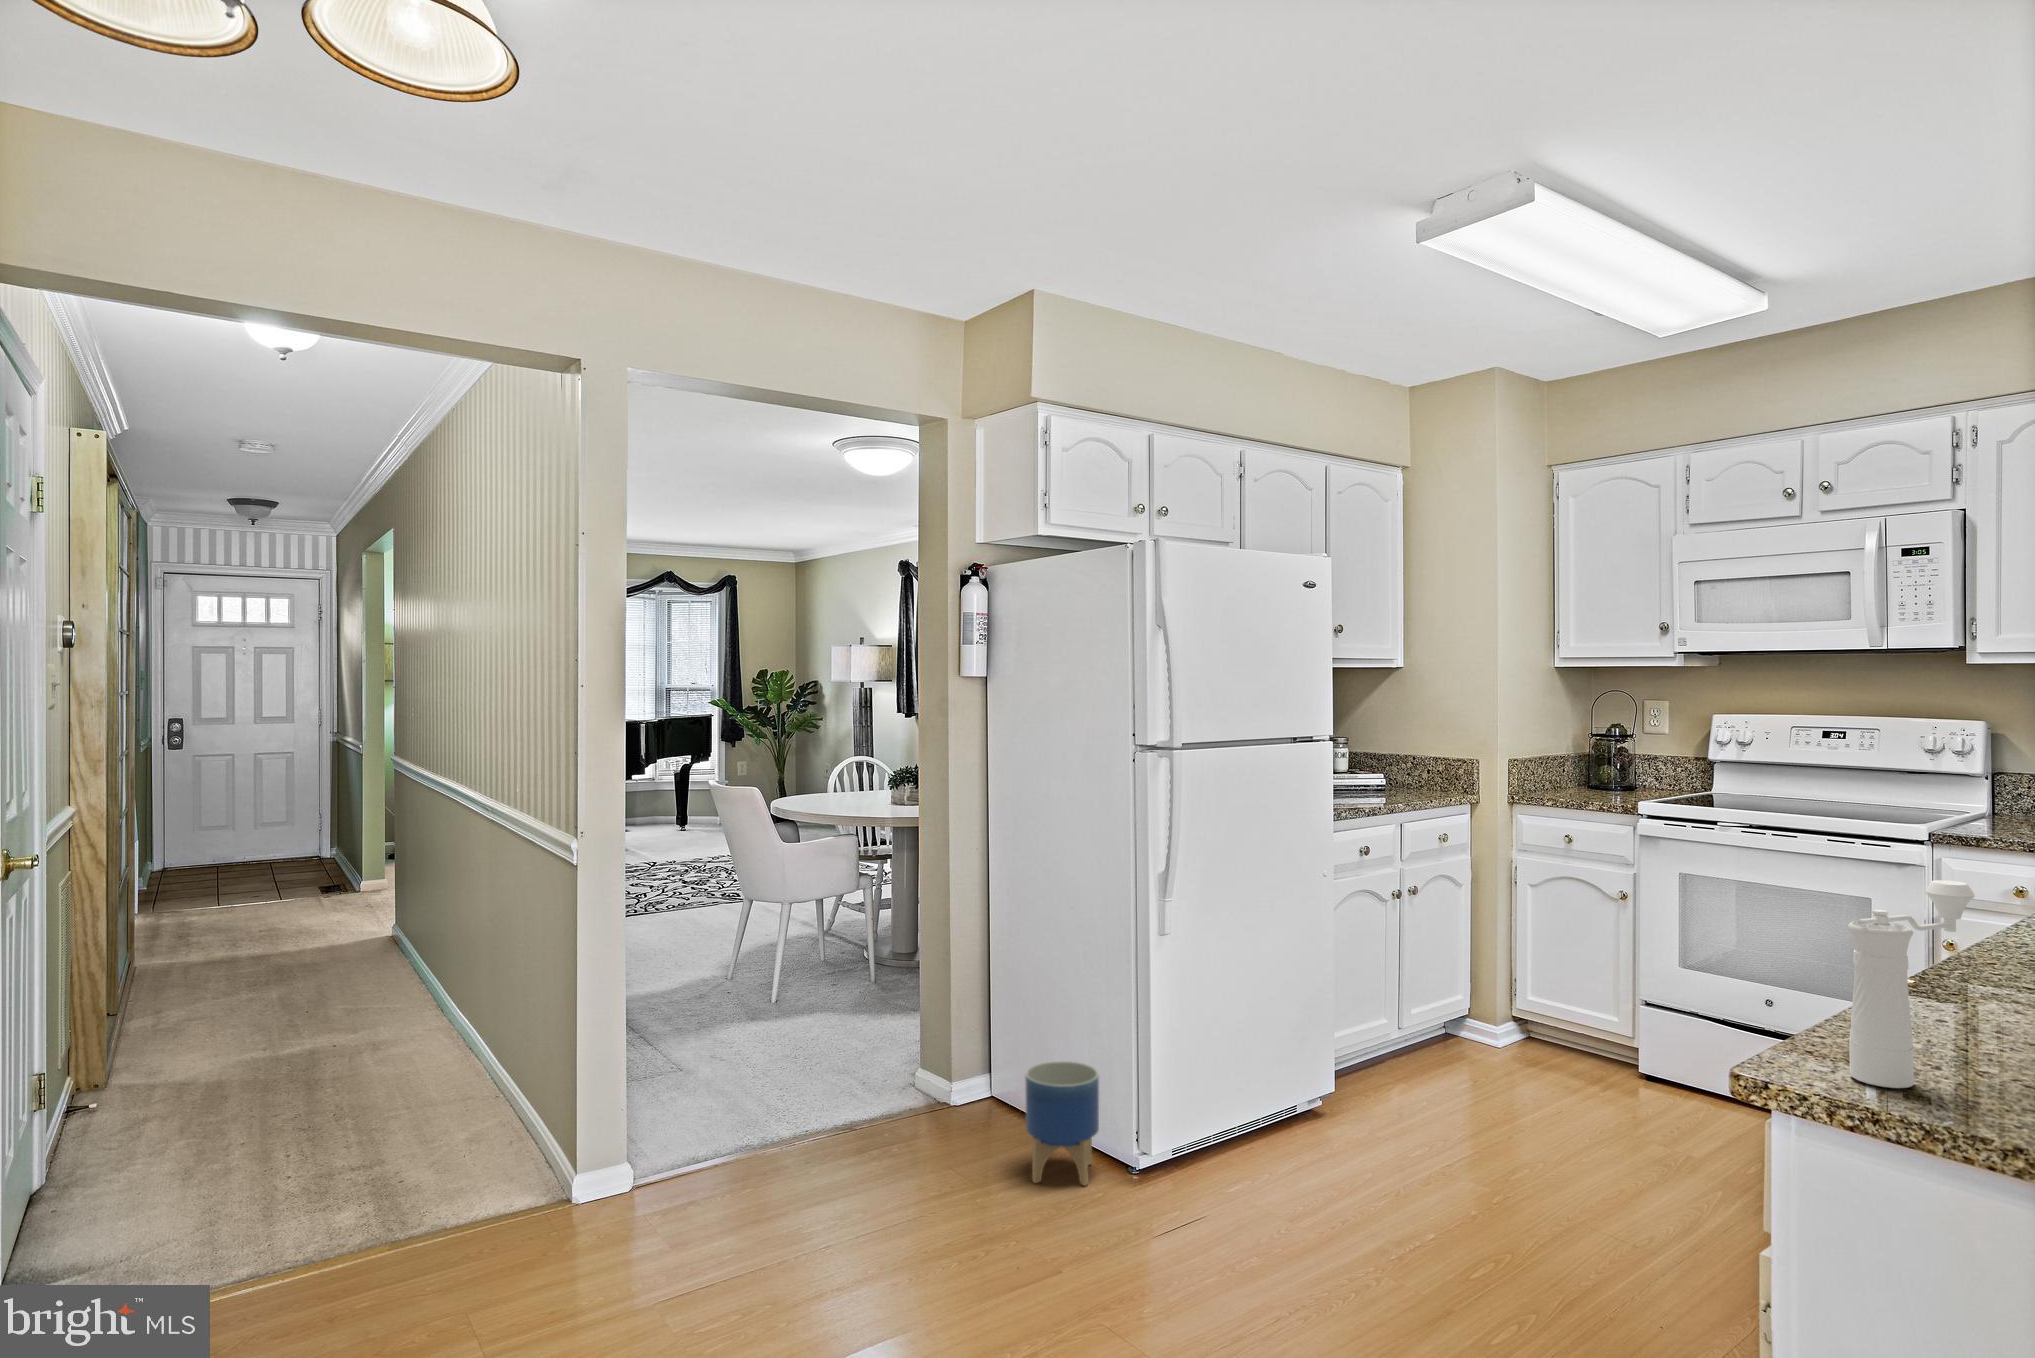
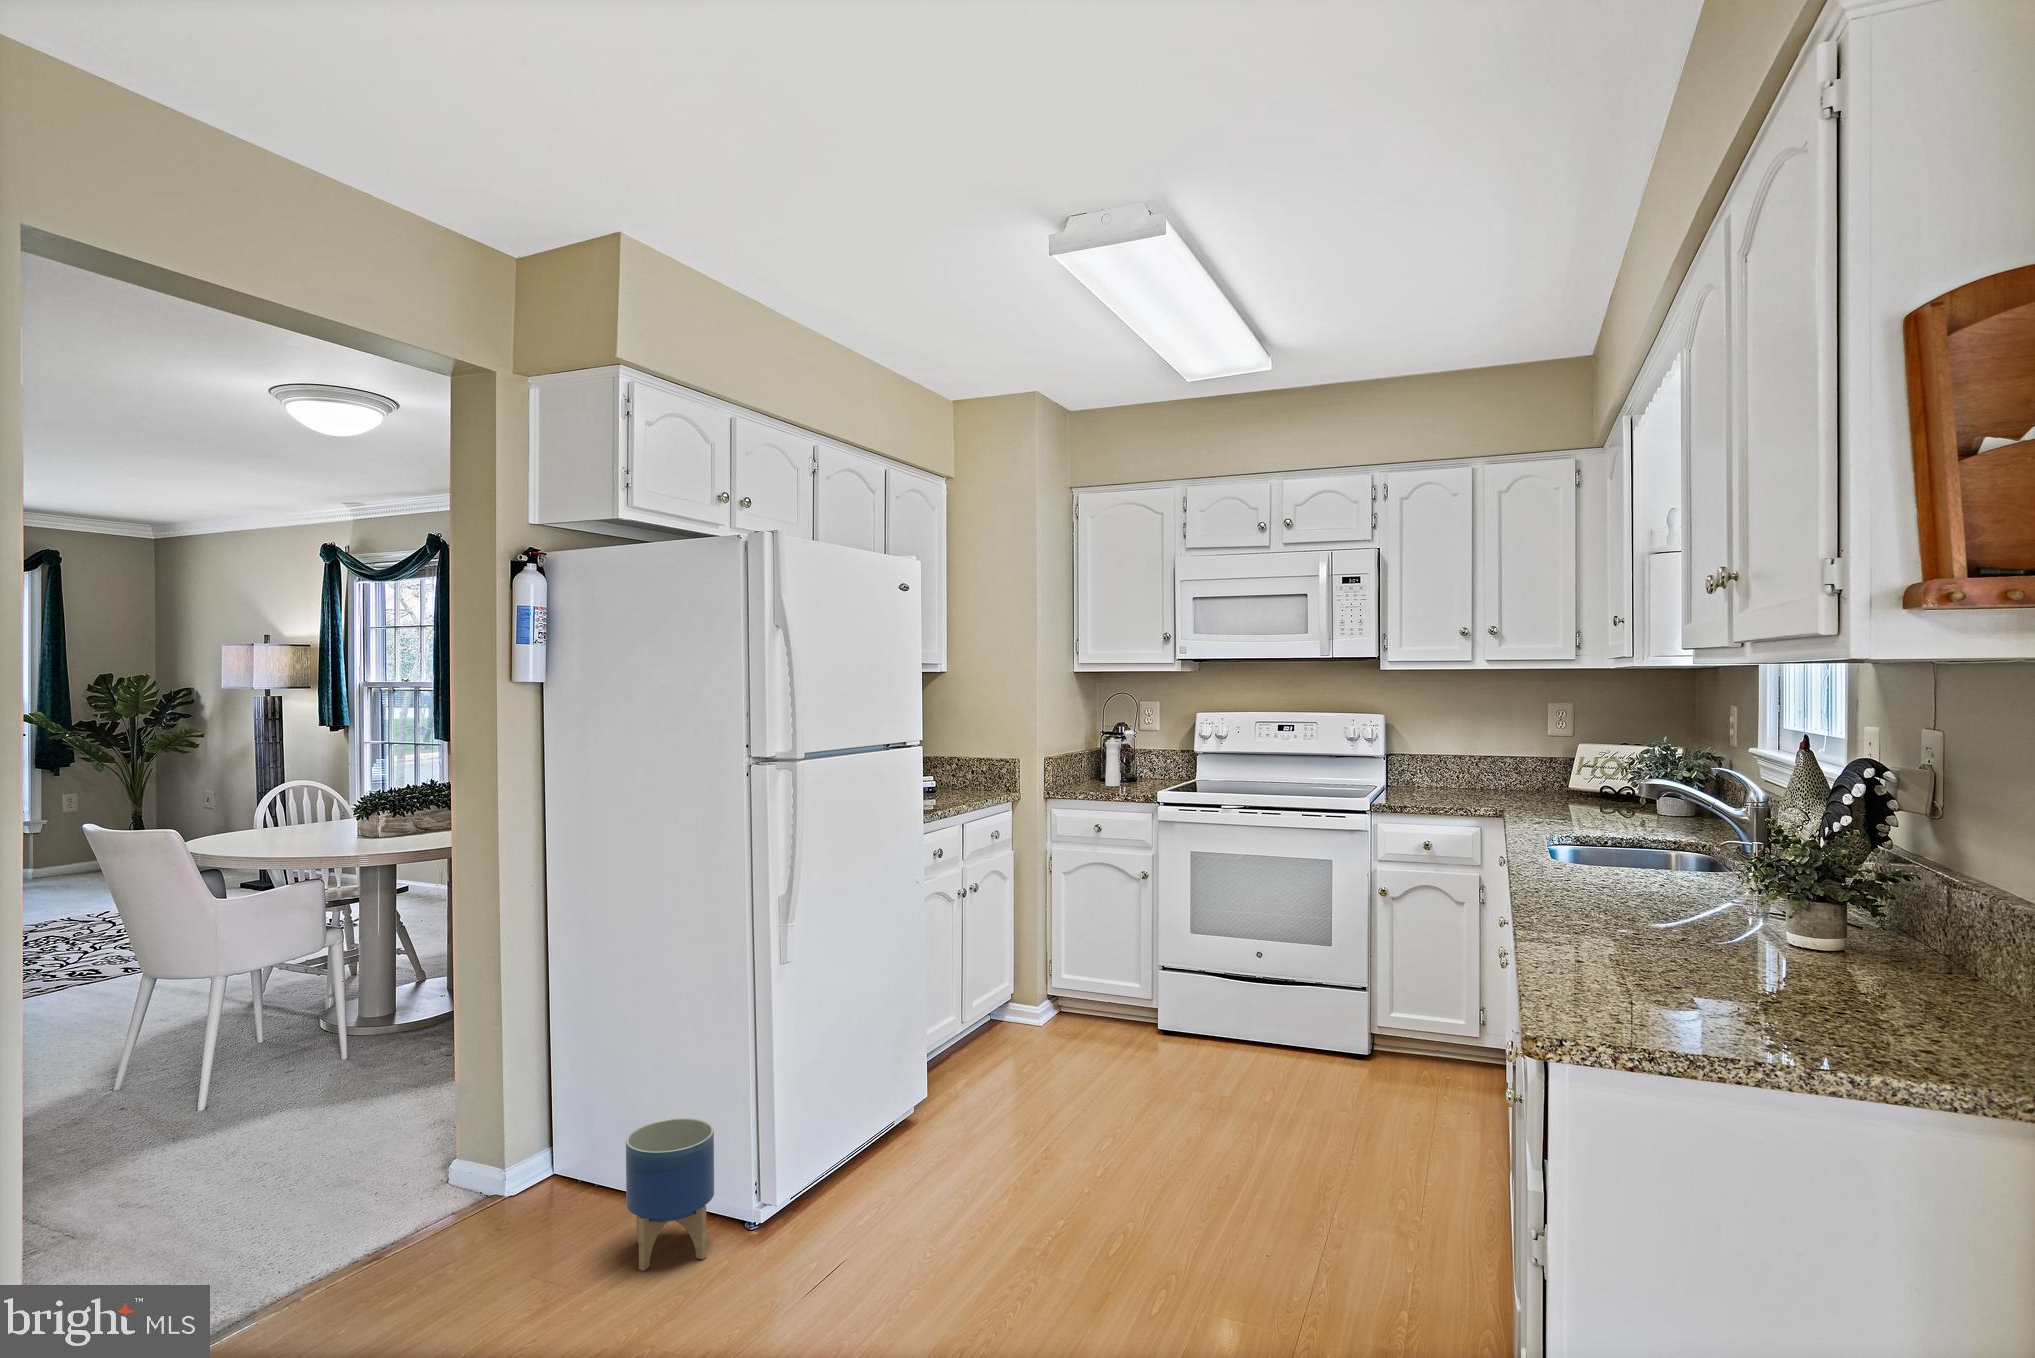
pepper mill: present [1848,880,1975,1088] -> present [1105,730,1135,786]

